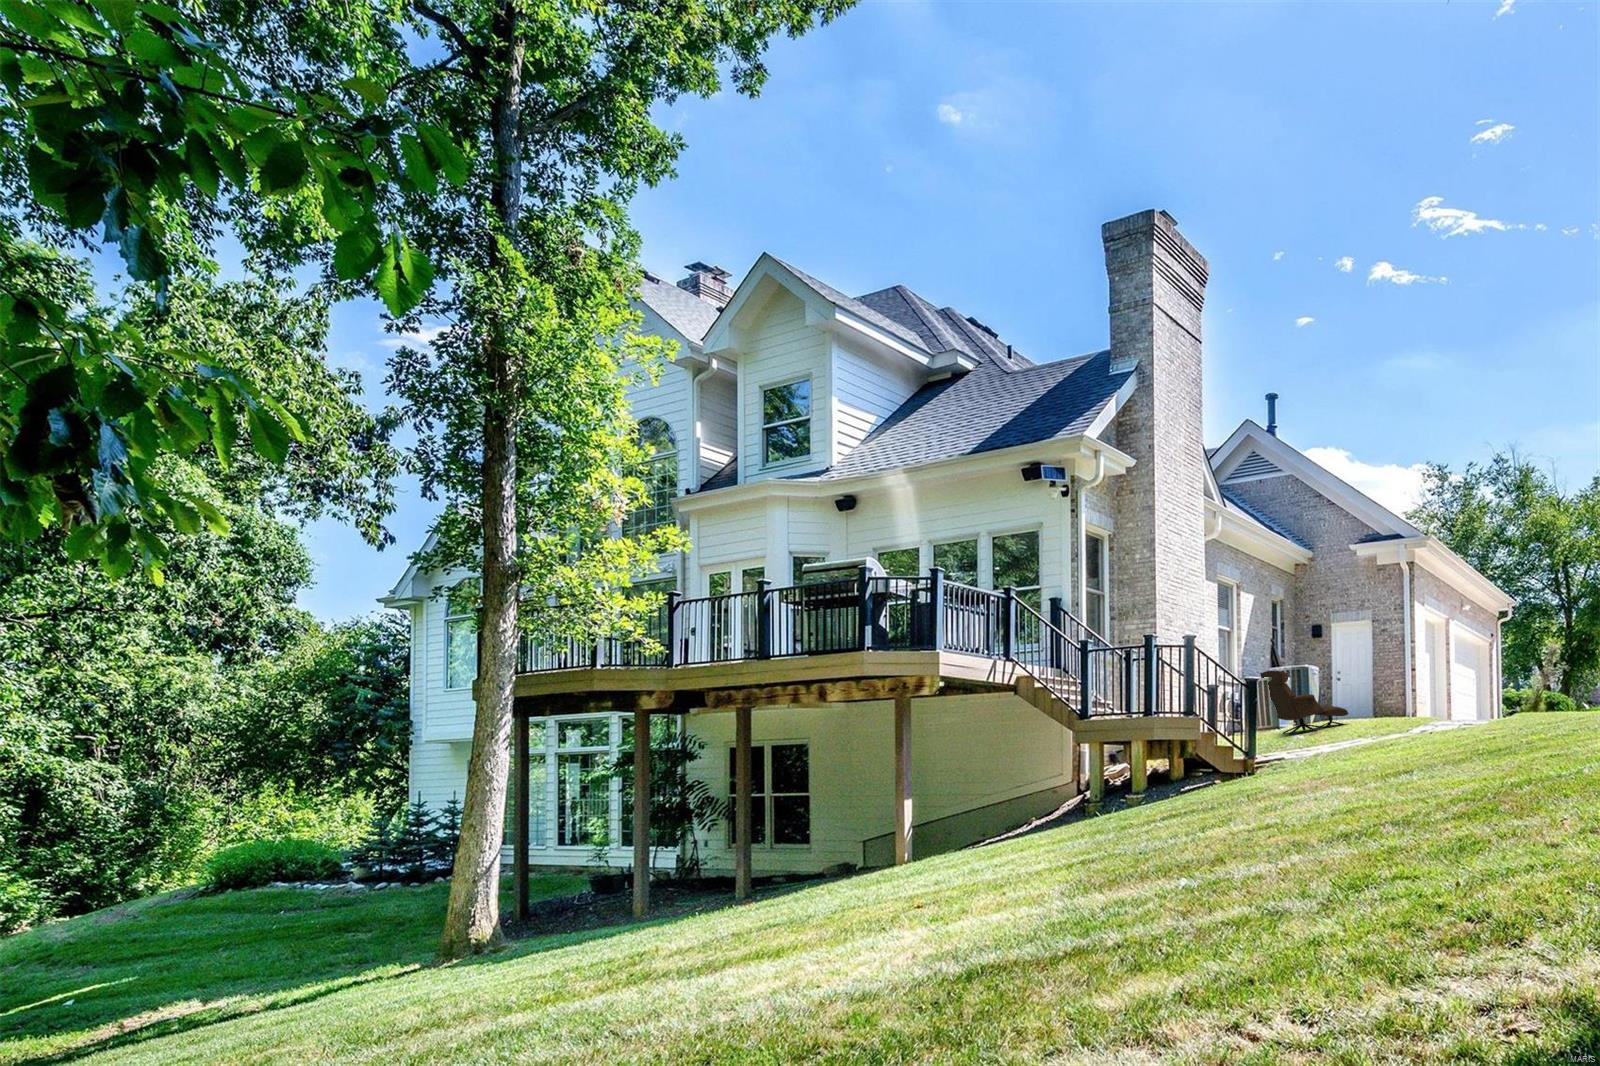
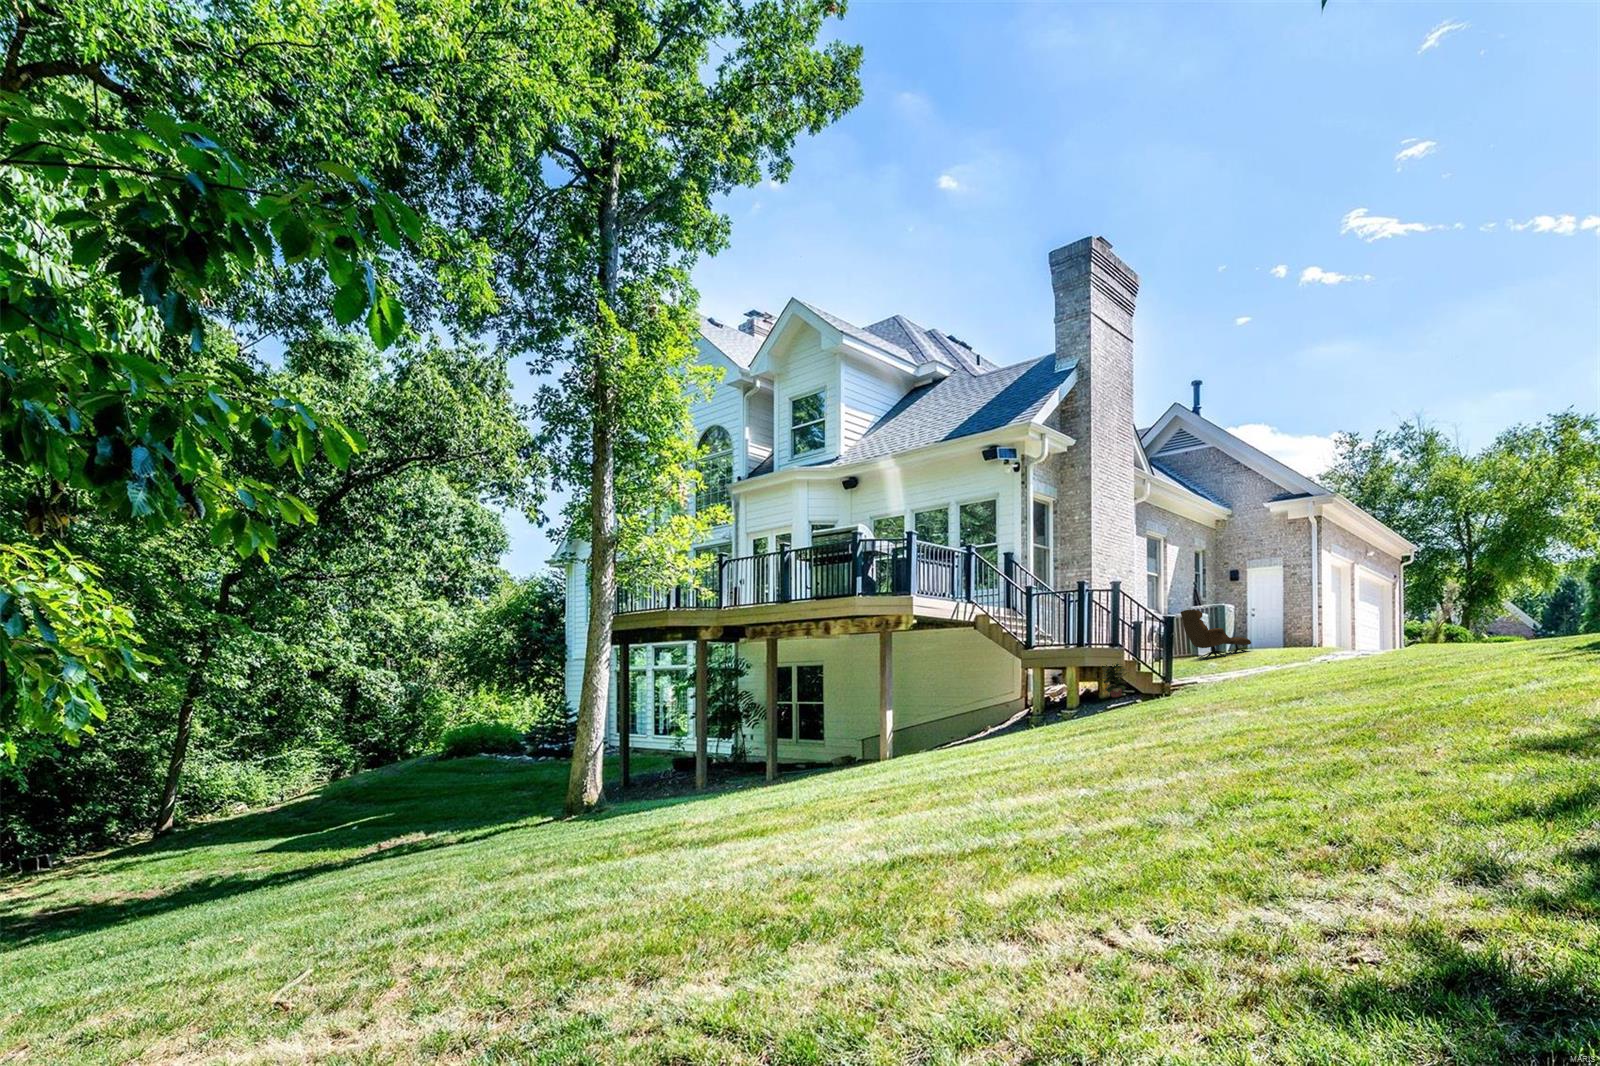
decorative plant: none [1167,727,1208,781] -> present [1098,664,1127,697]

